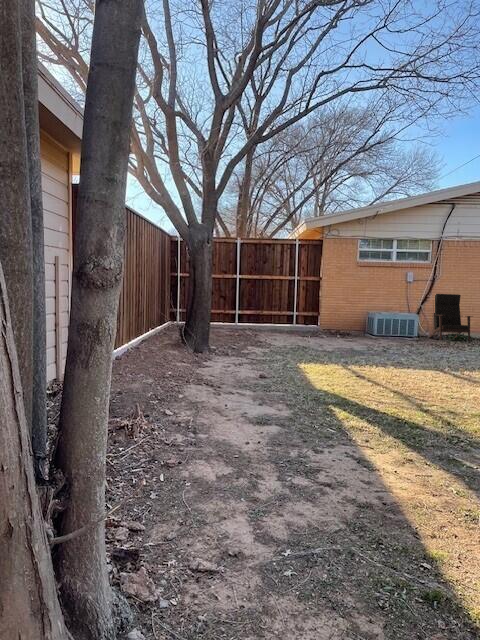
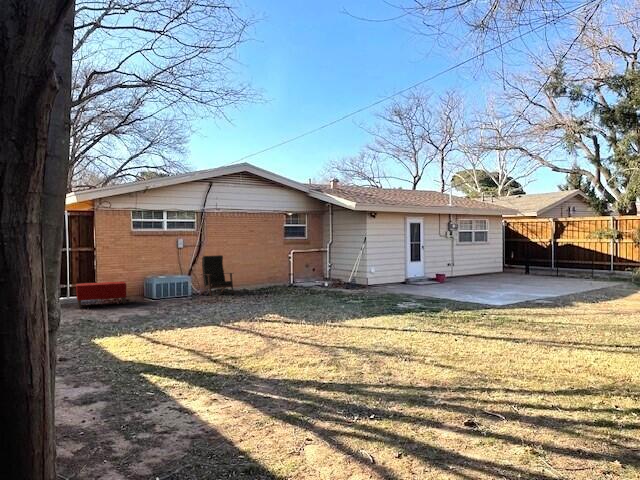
bench: none [301,311,348,337] -> present [76,282,126,307]

